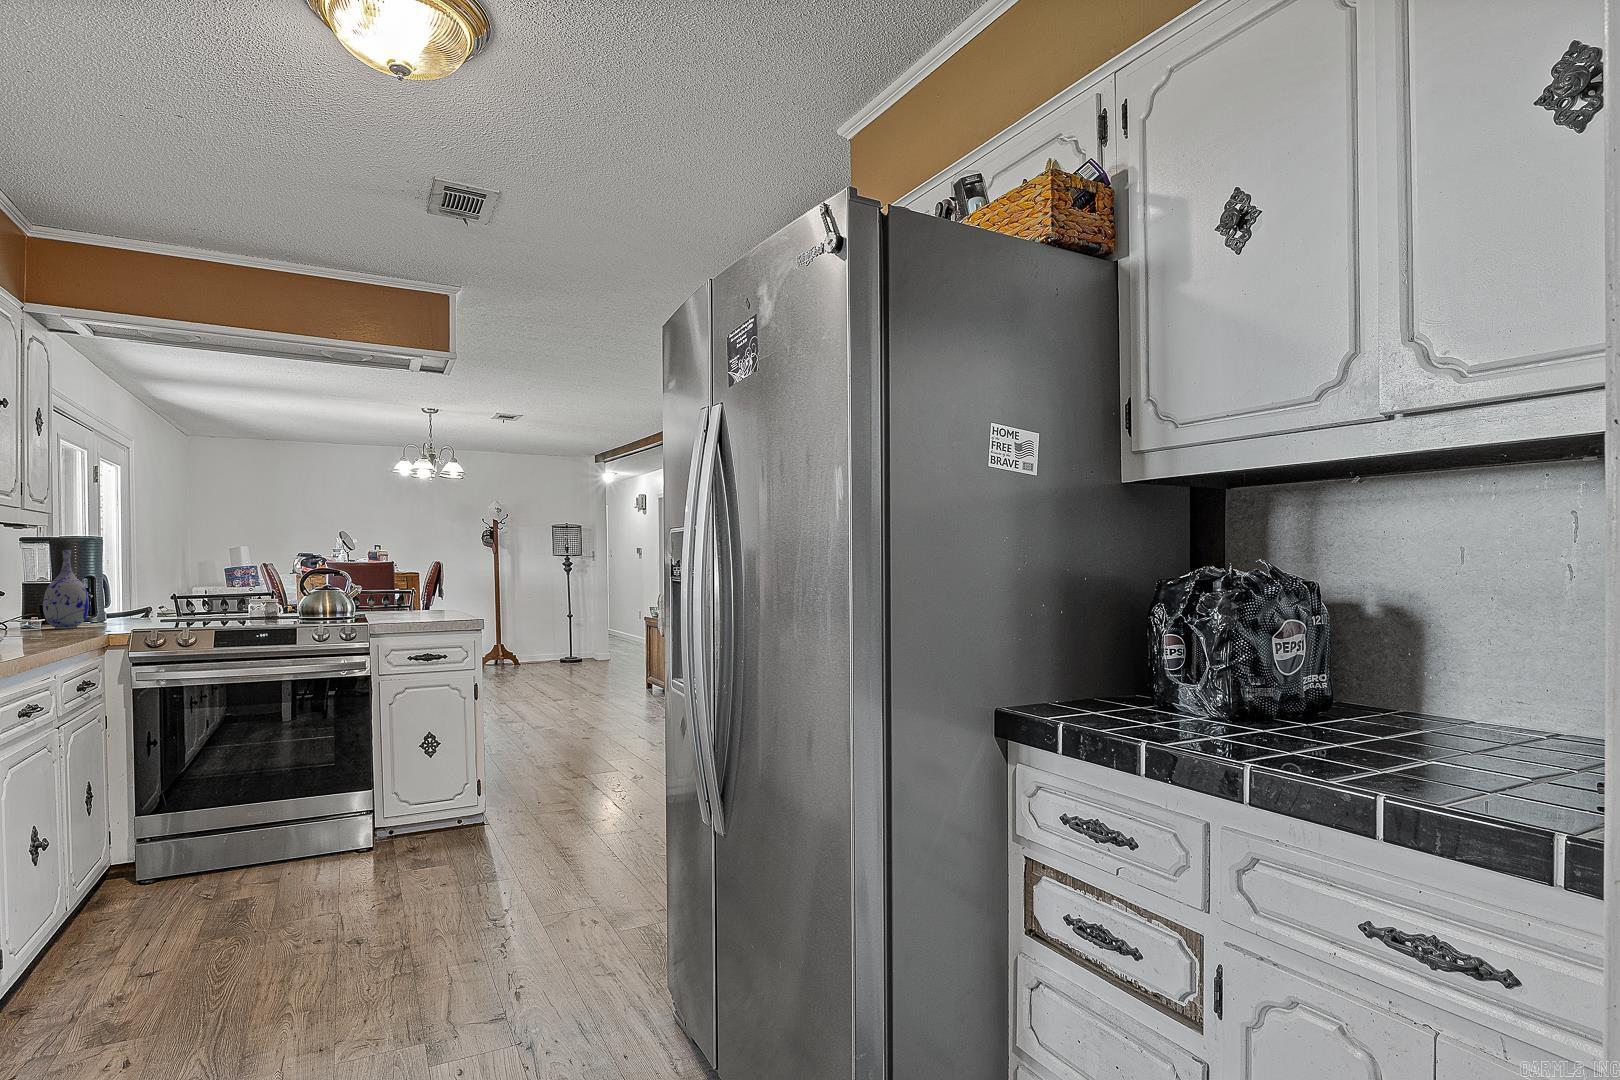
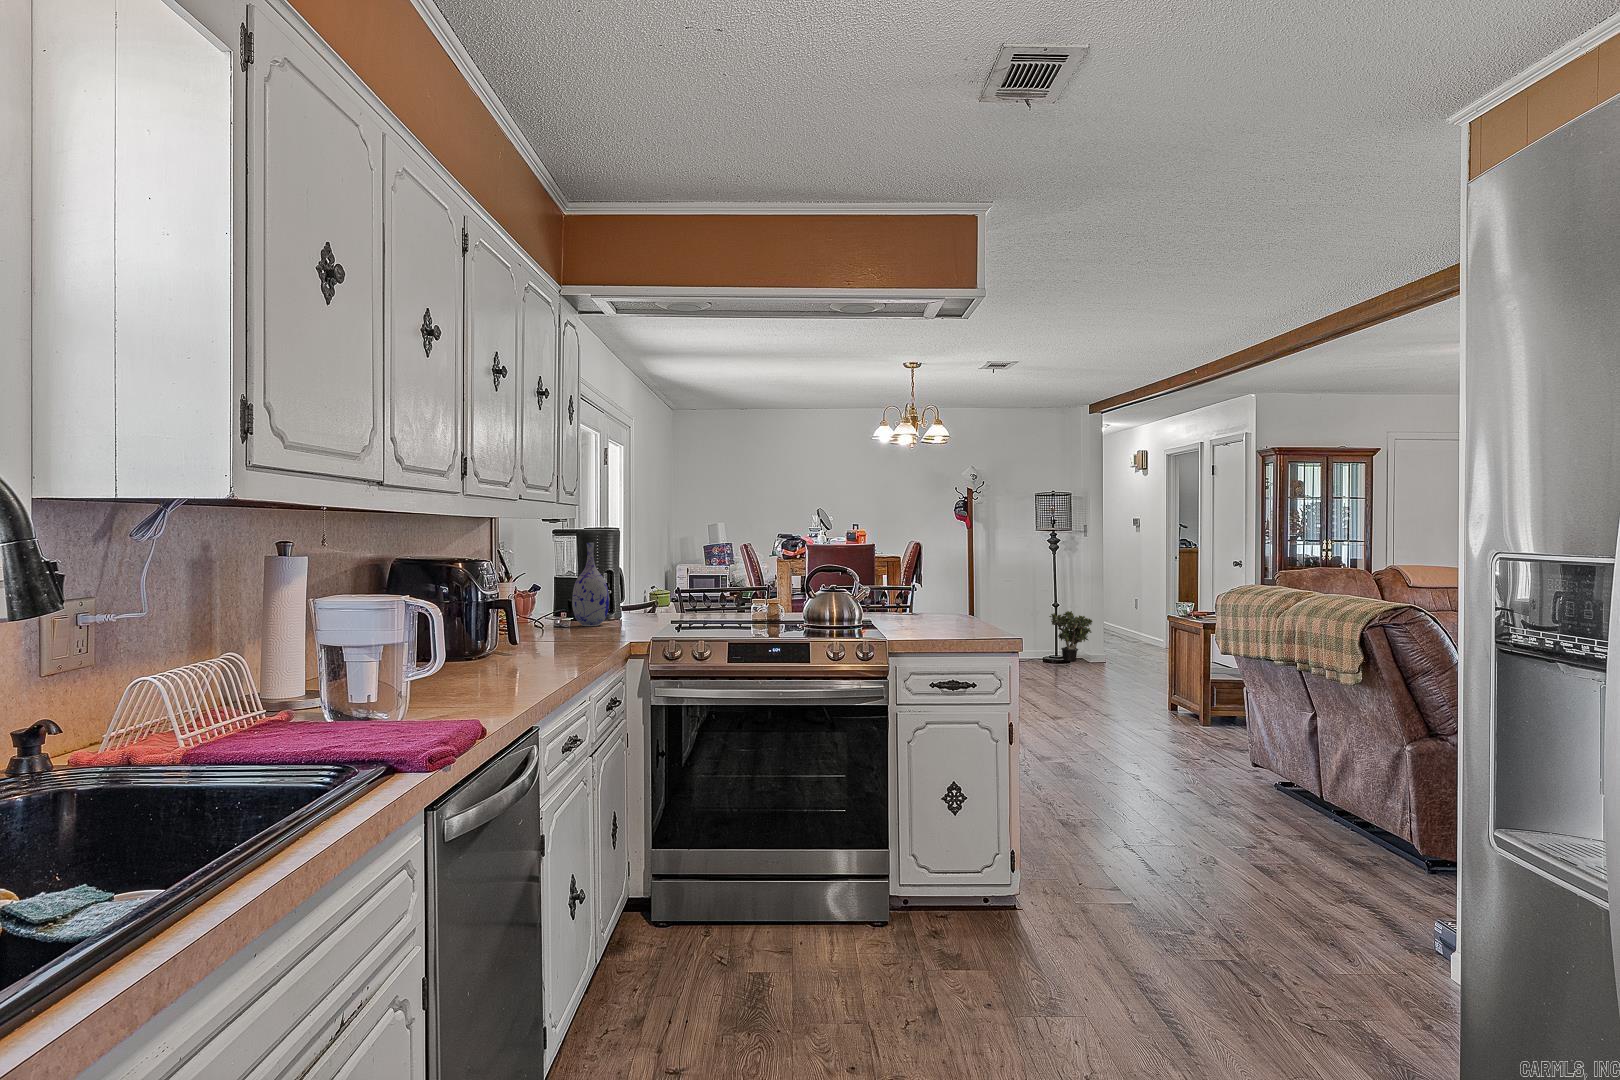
potted plant: none [563,618,598,659] -> present [1049,611,1092,661]

